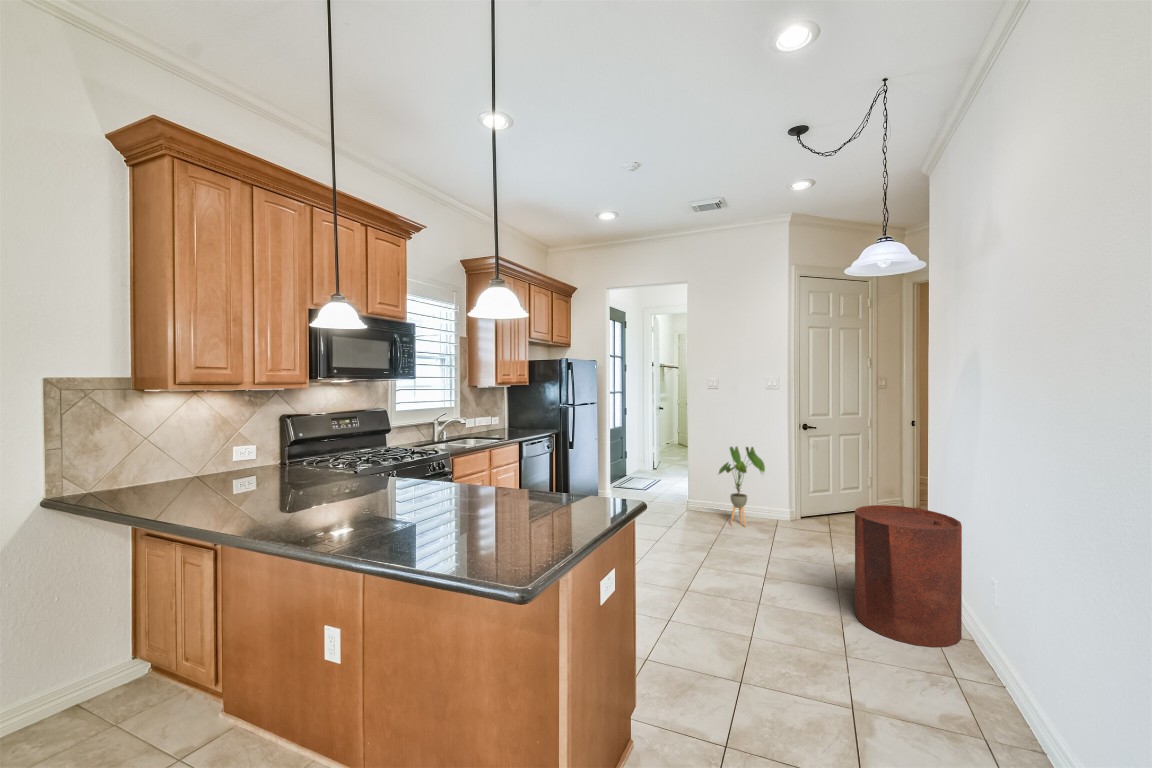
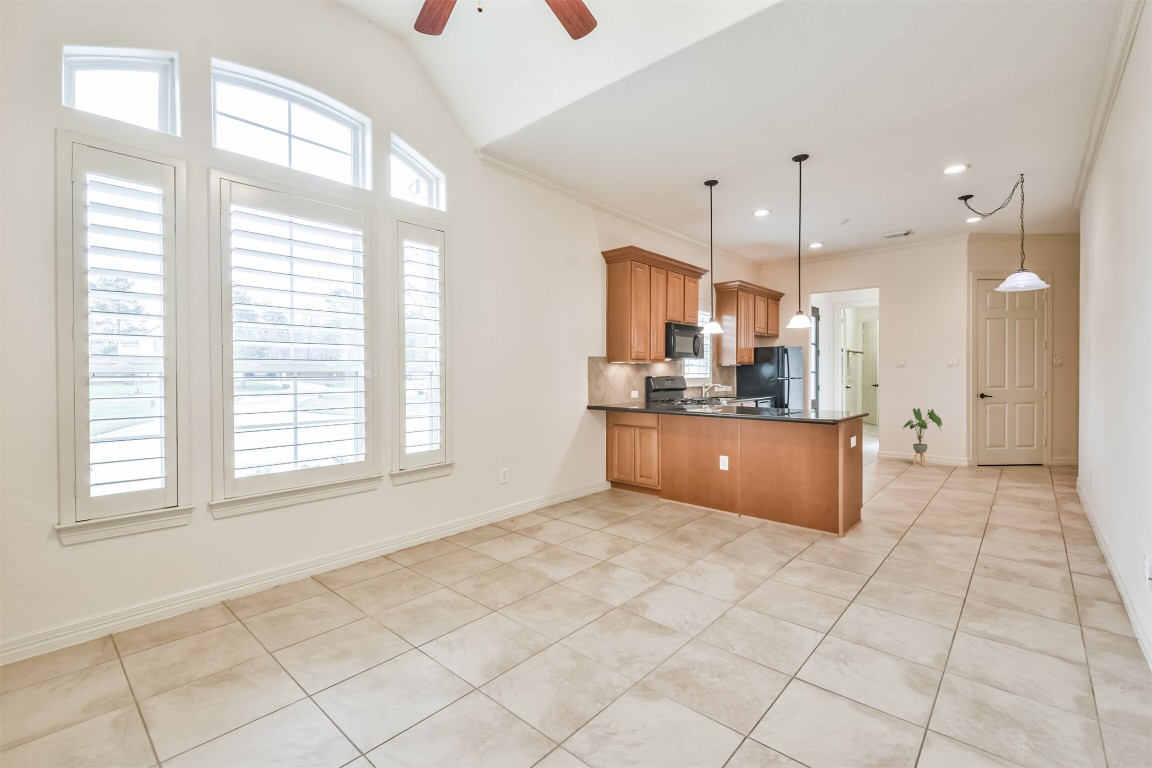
trash can: present [855,505,962,647] -> none [998,435,1072,512]

